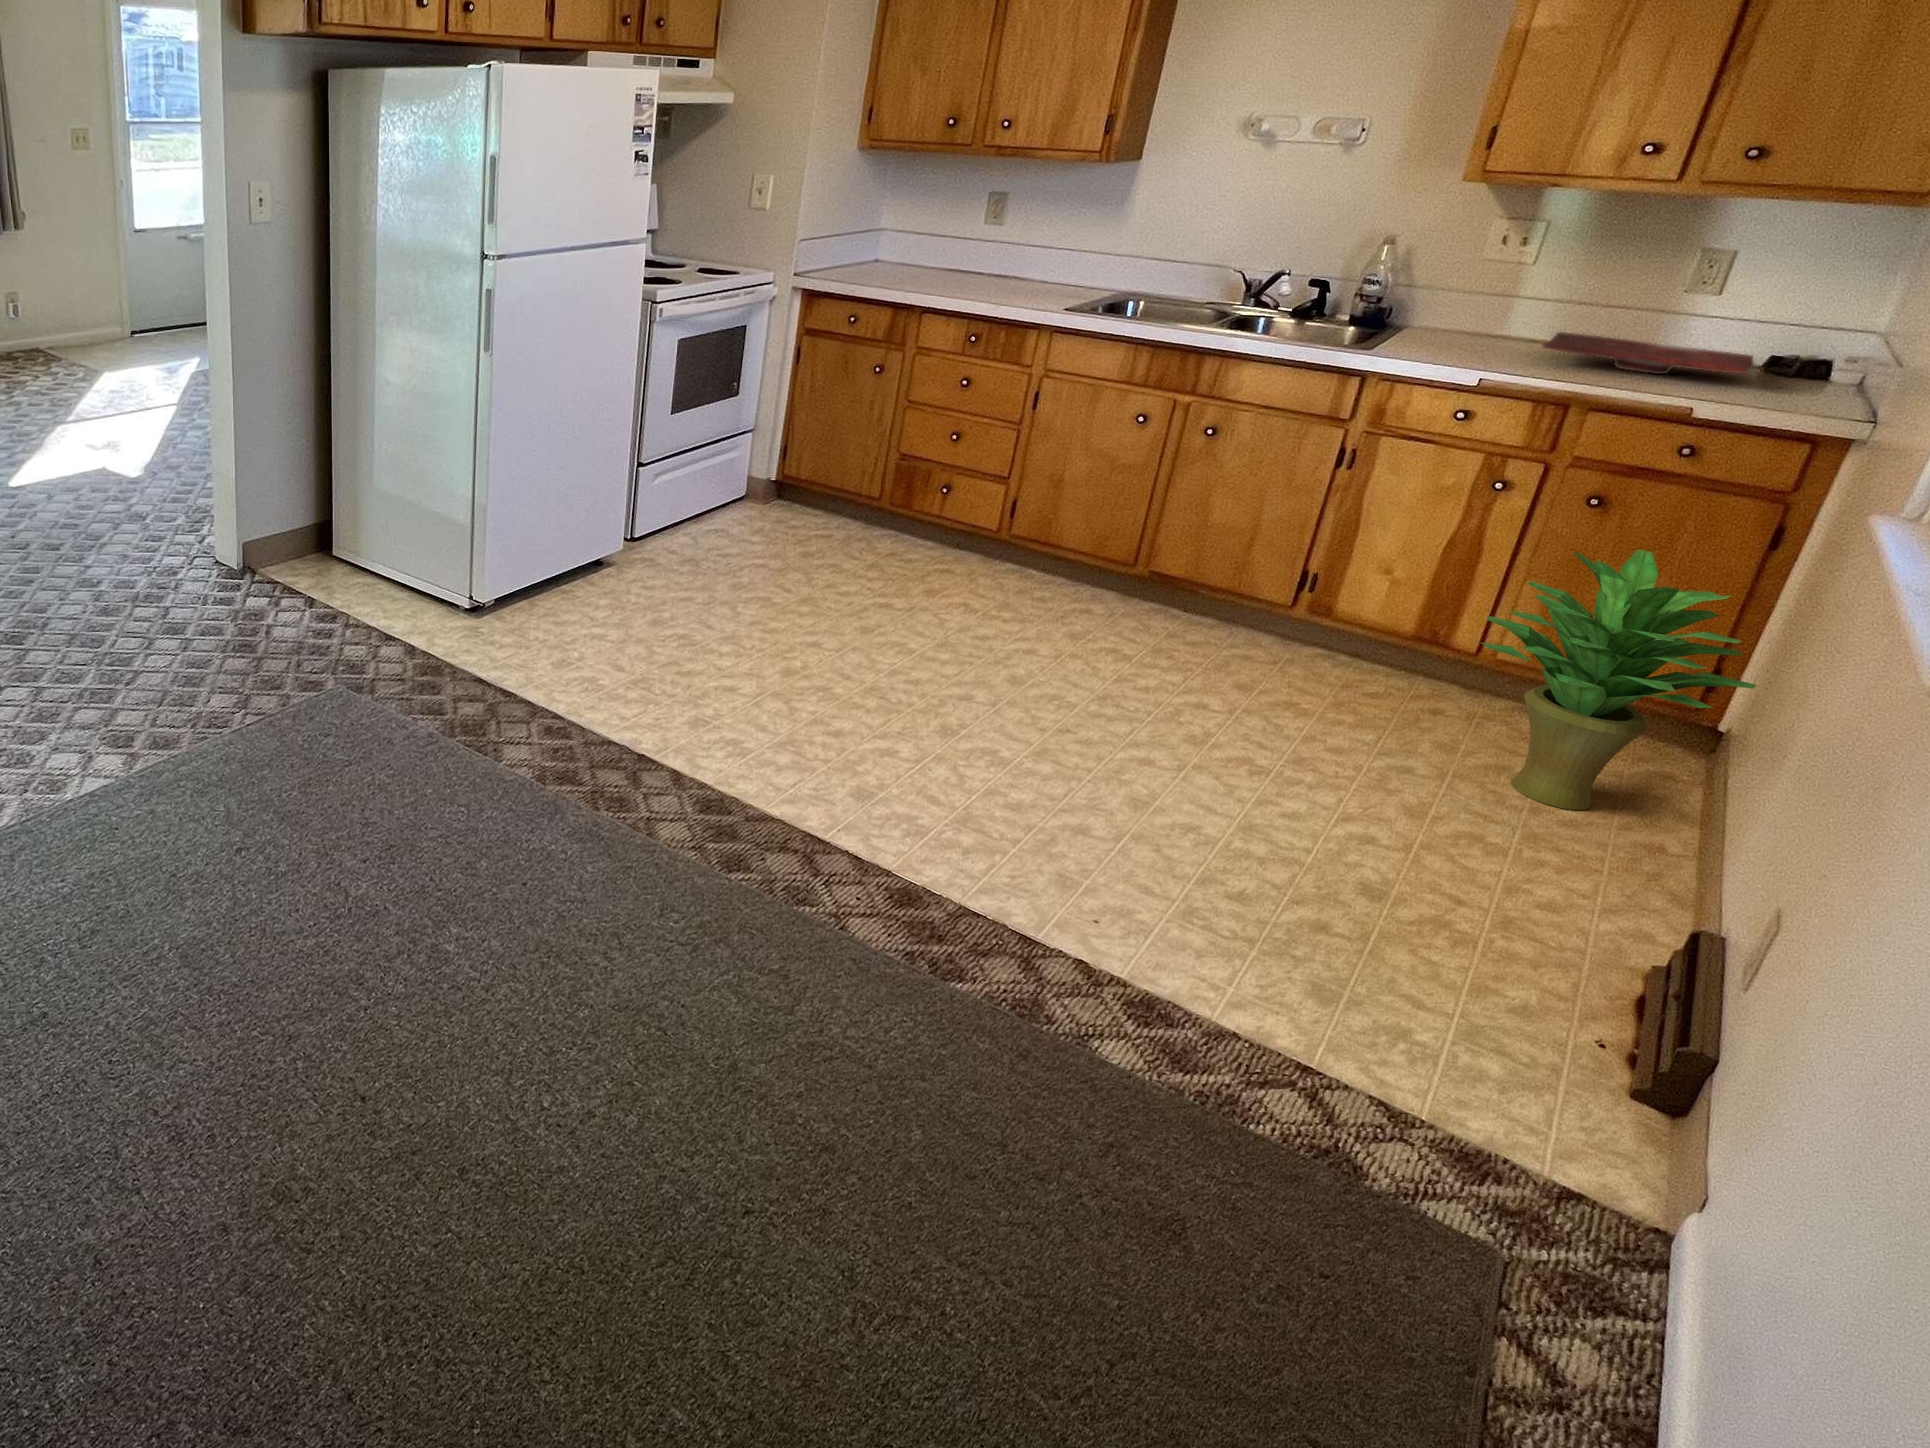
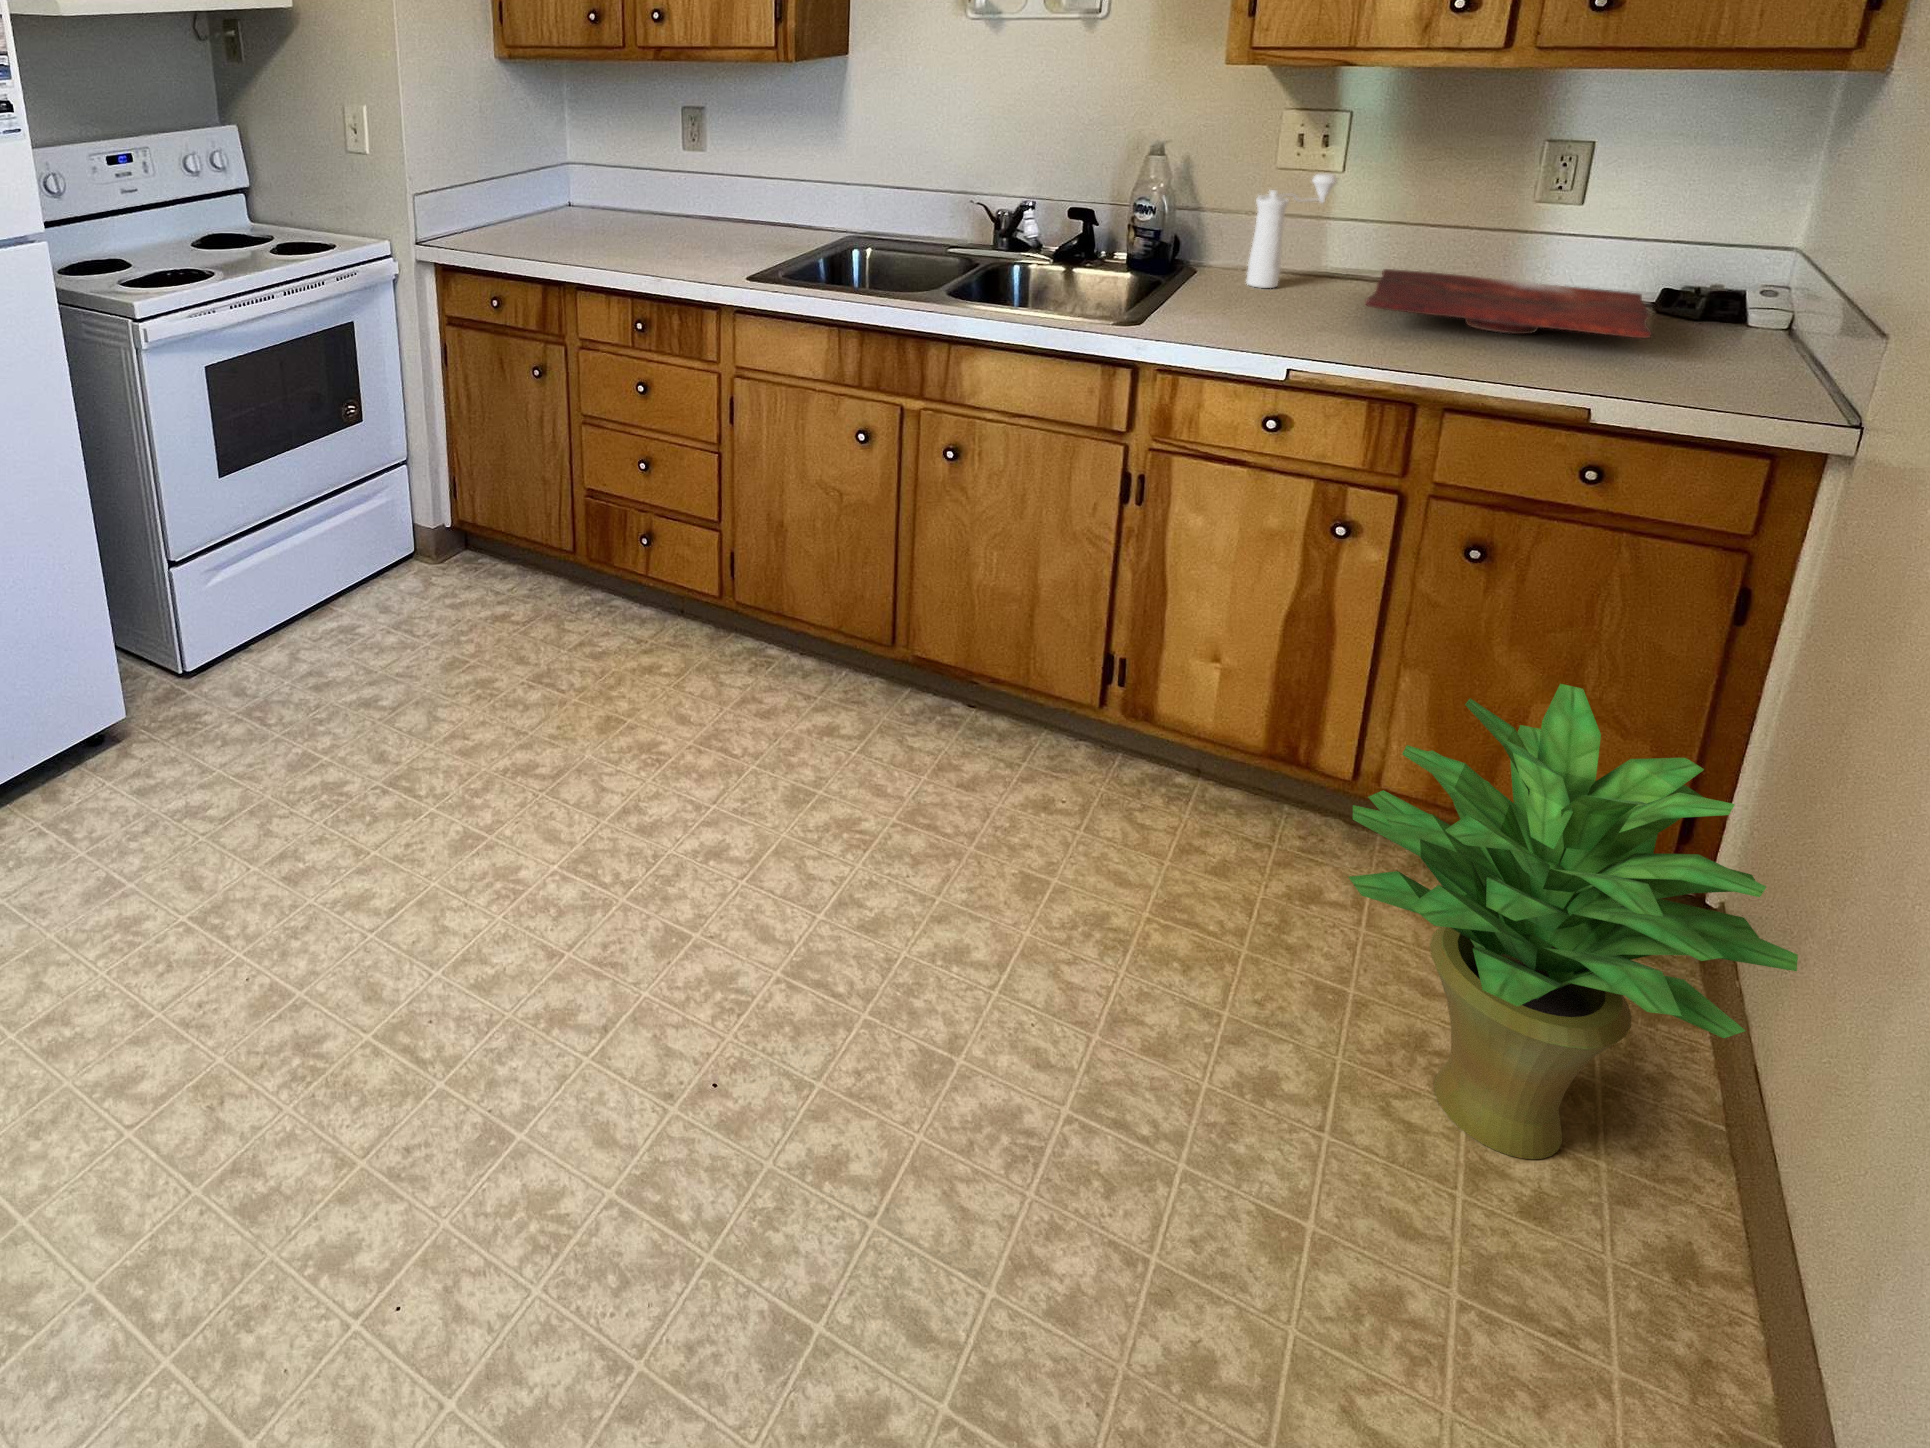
pepper mill: none [1446,265,1532,341] -> present [1246,173,1337,288]

